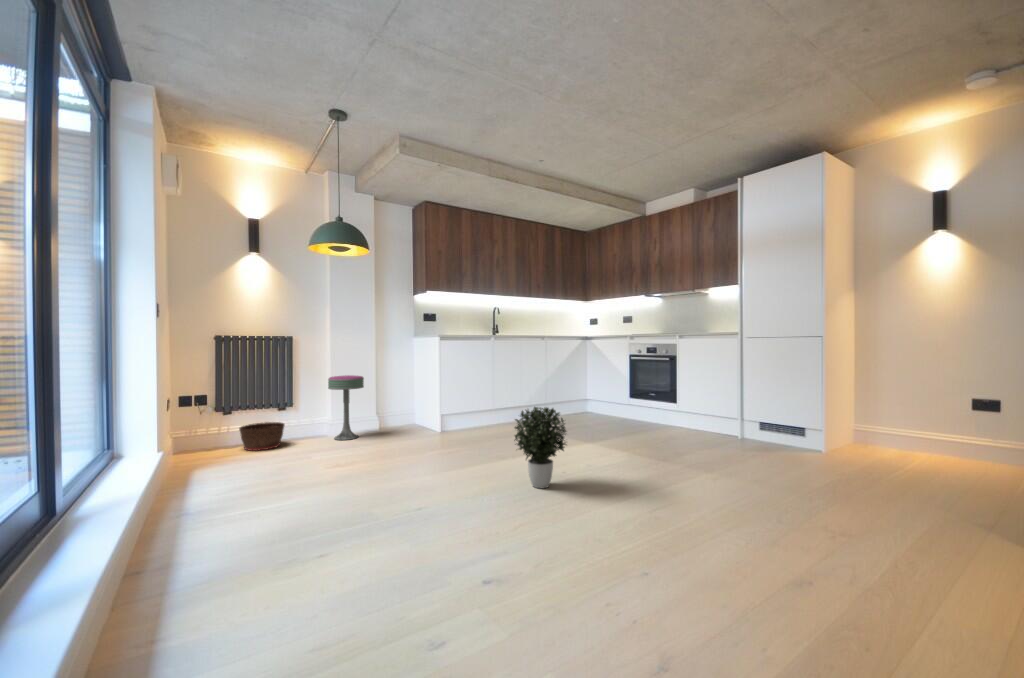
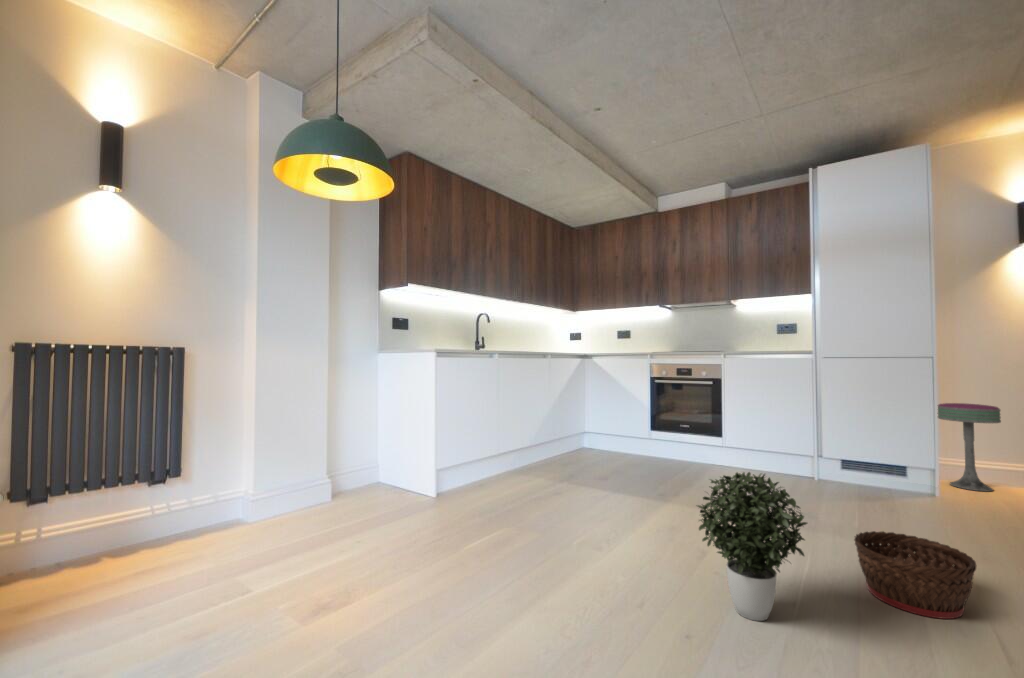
bar stool: present [328,375,364,440] -> present [938,403,1001,491]
basket: present [239,422,284,451] -> present [854,531,976,619]

